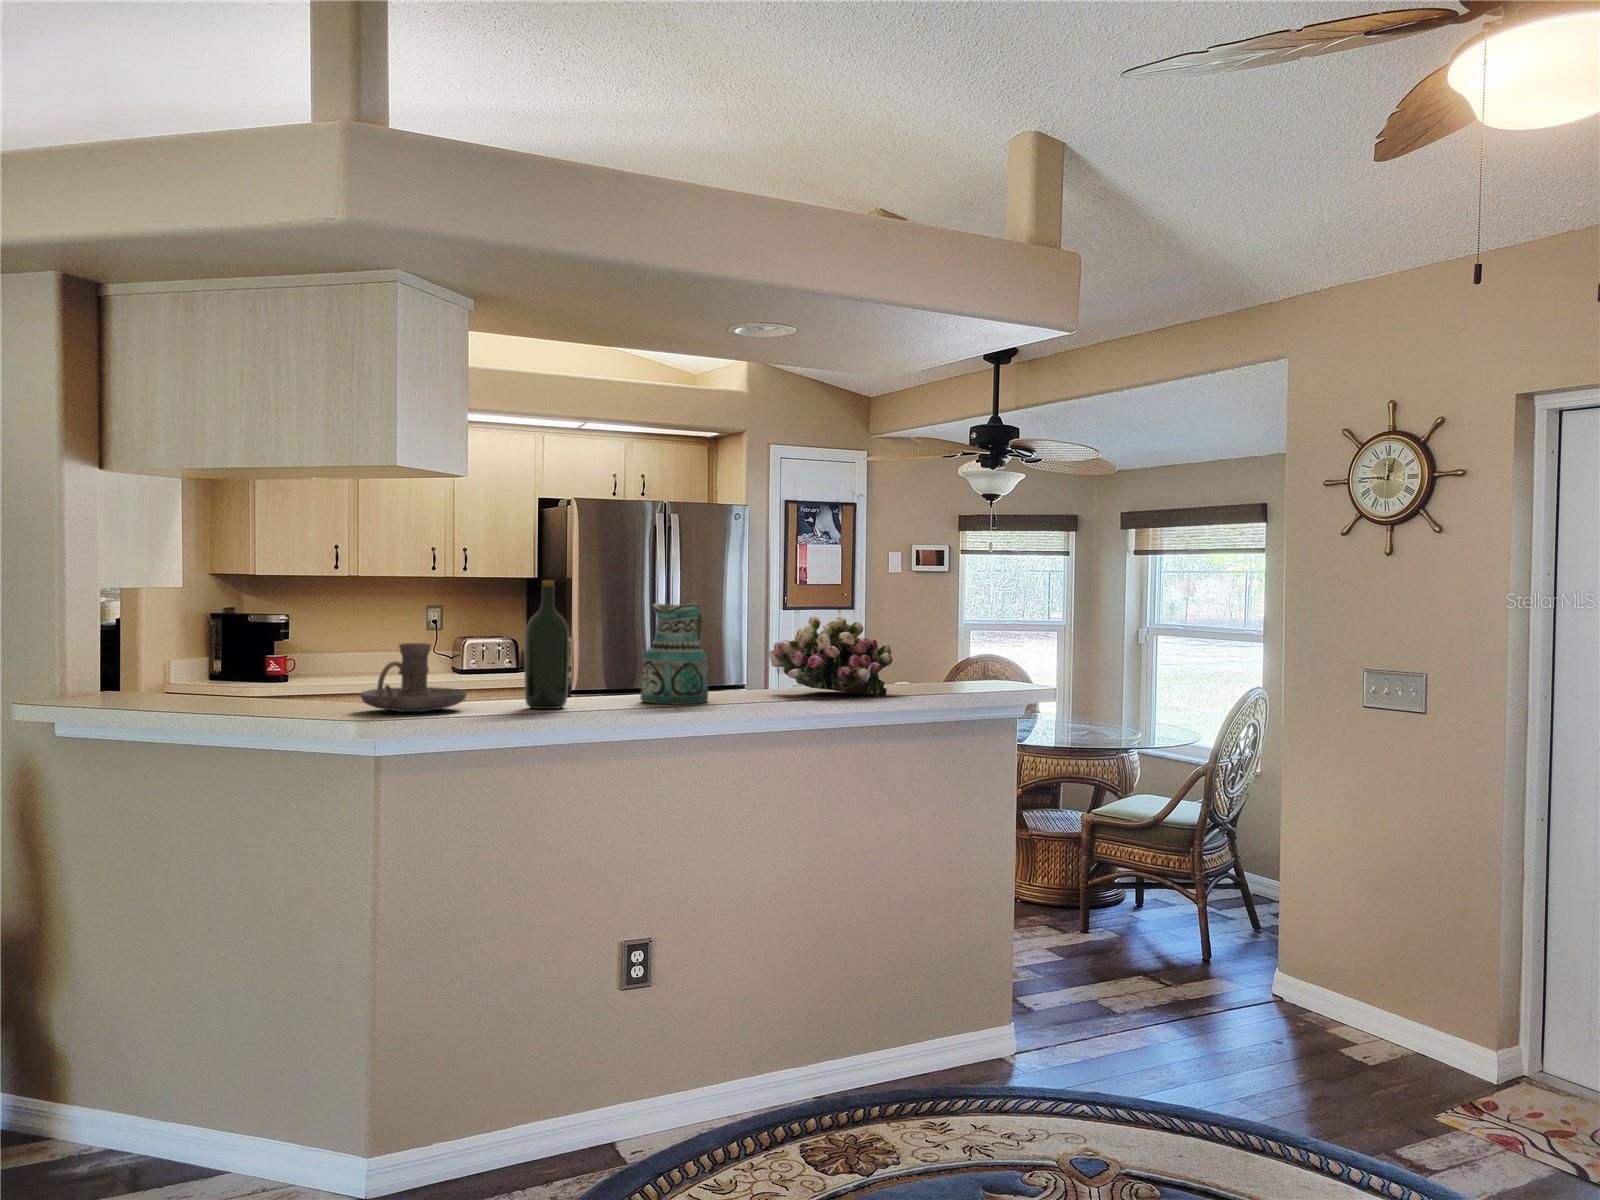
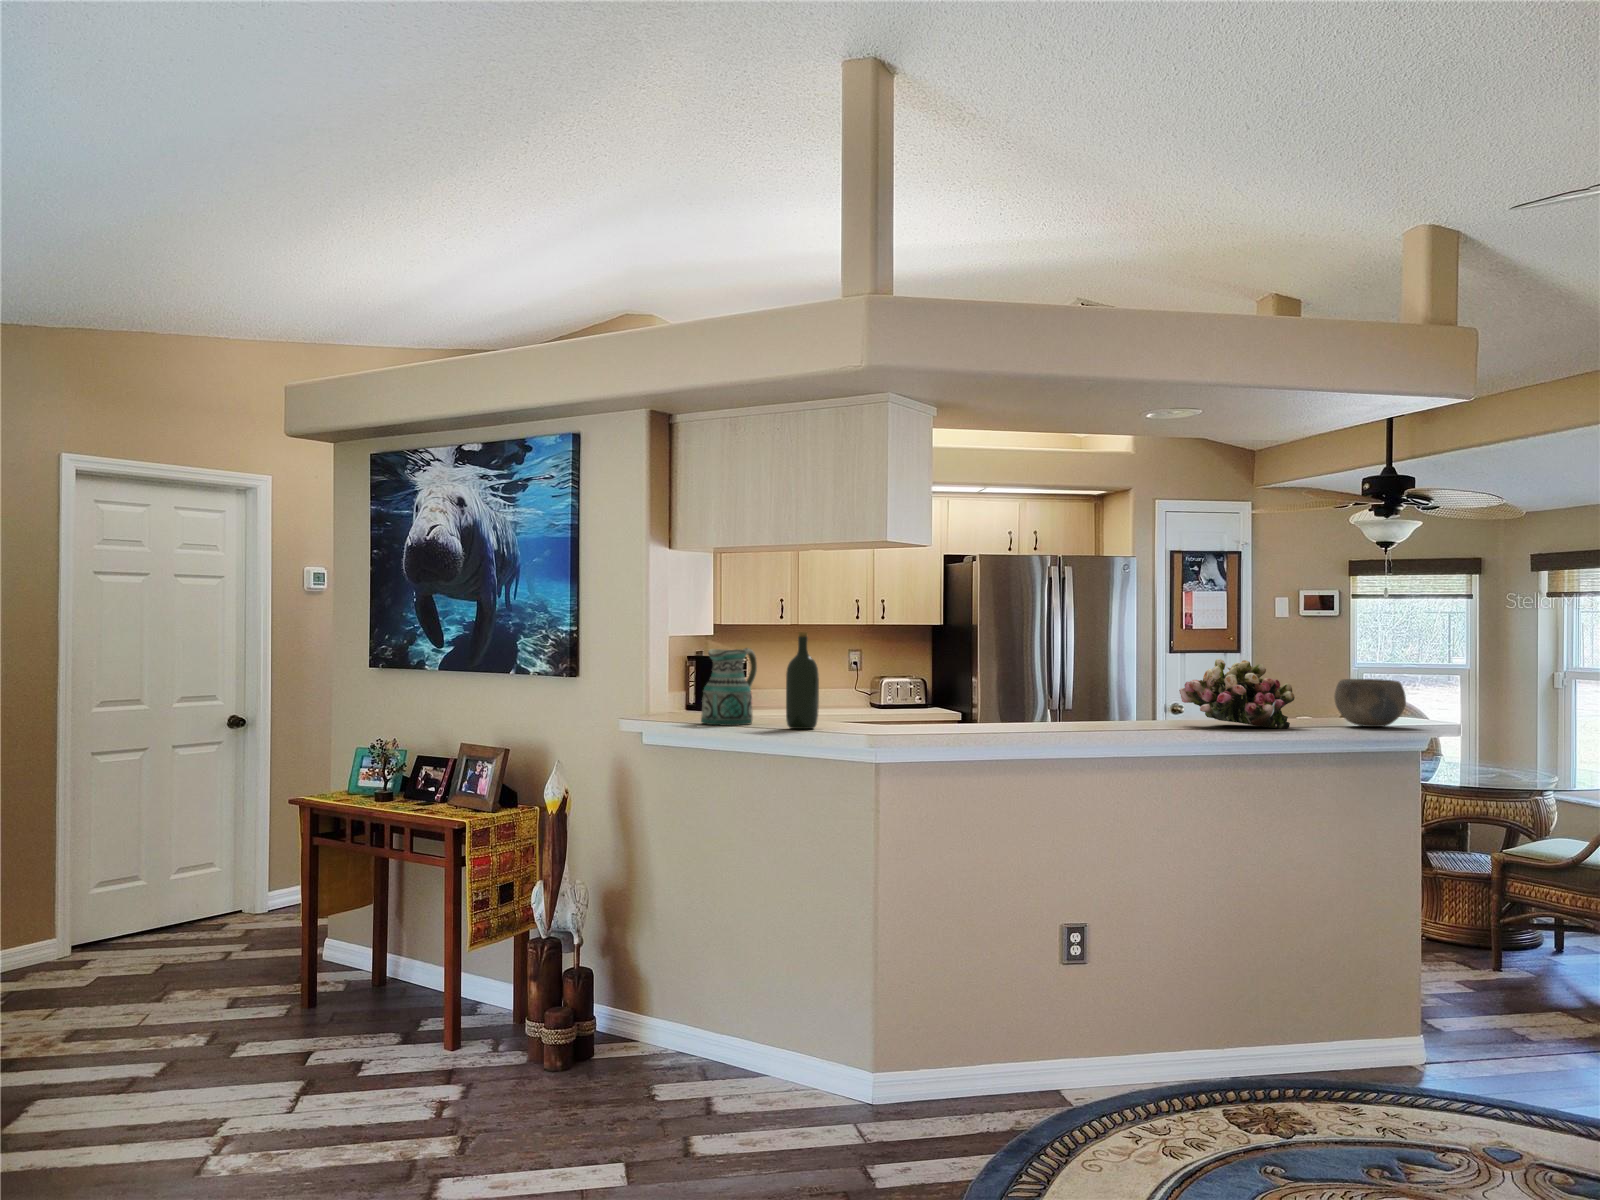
wine bottle: present [525,580,570,709] -> present [786,632,819,729]
ceramic pitcher: present [640,602,708,704] -> present [701,648,757,726]
bowl: none [935,638,1006,691] -> present [1334,679,1406,727]
candle holder: present [360,643,466,712] -> none [869,680,945,731]

